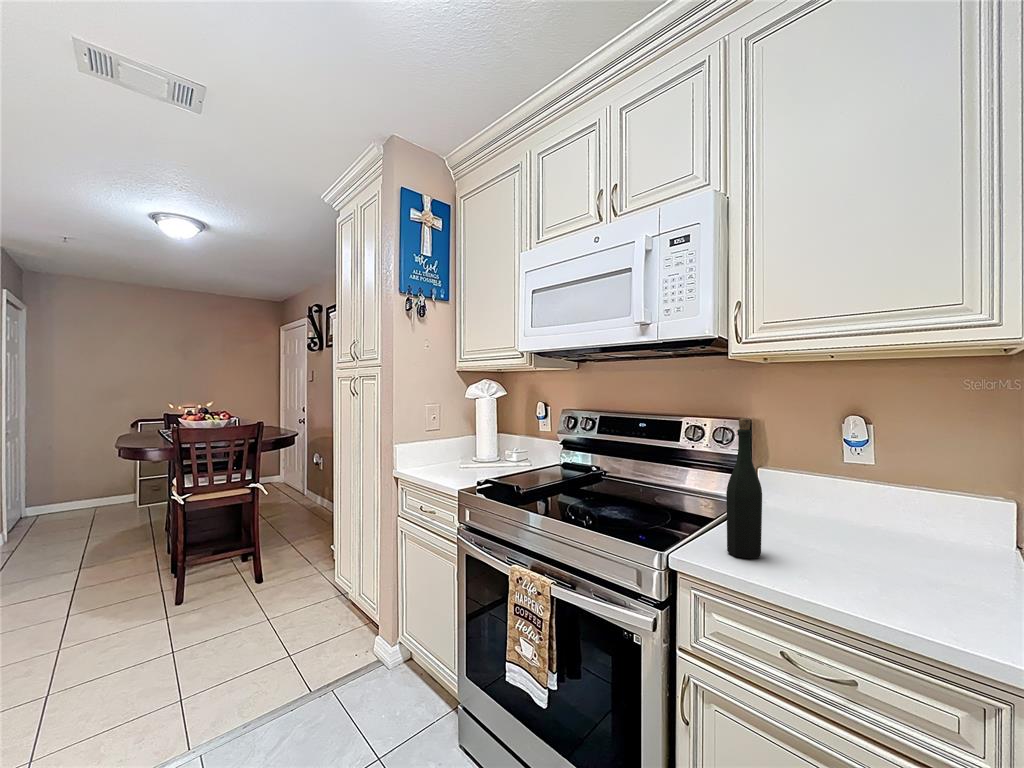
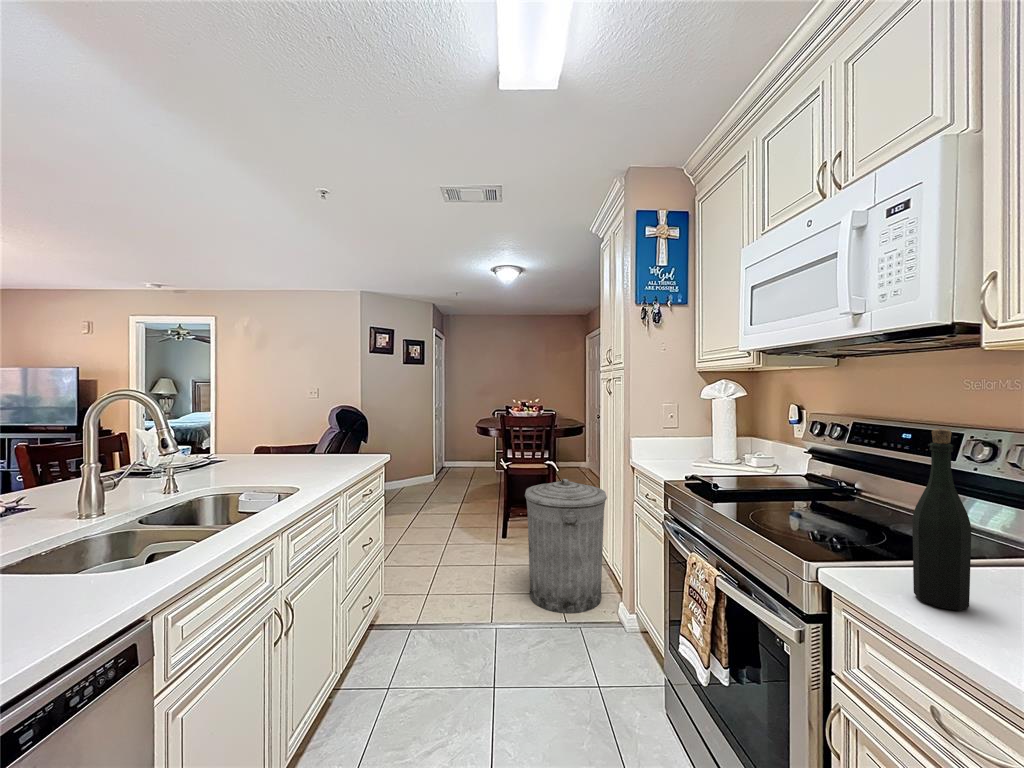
trash can: none [242,503,354,675] -> present [525,479,607,613]

